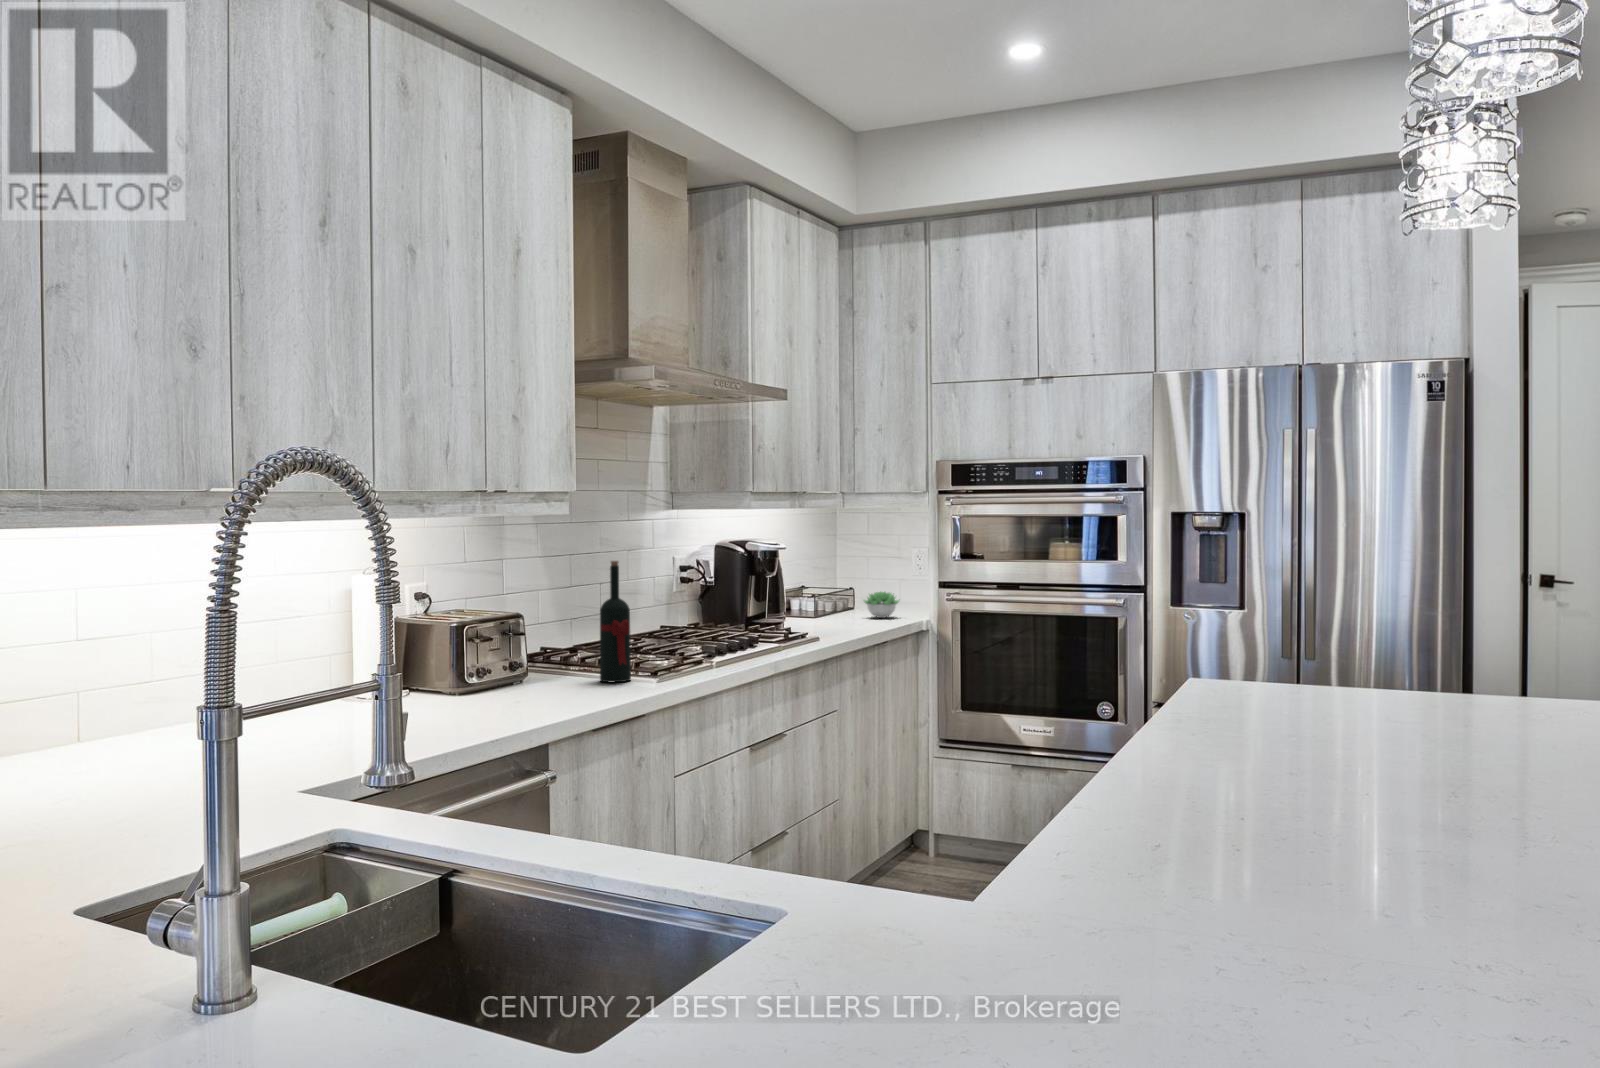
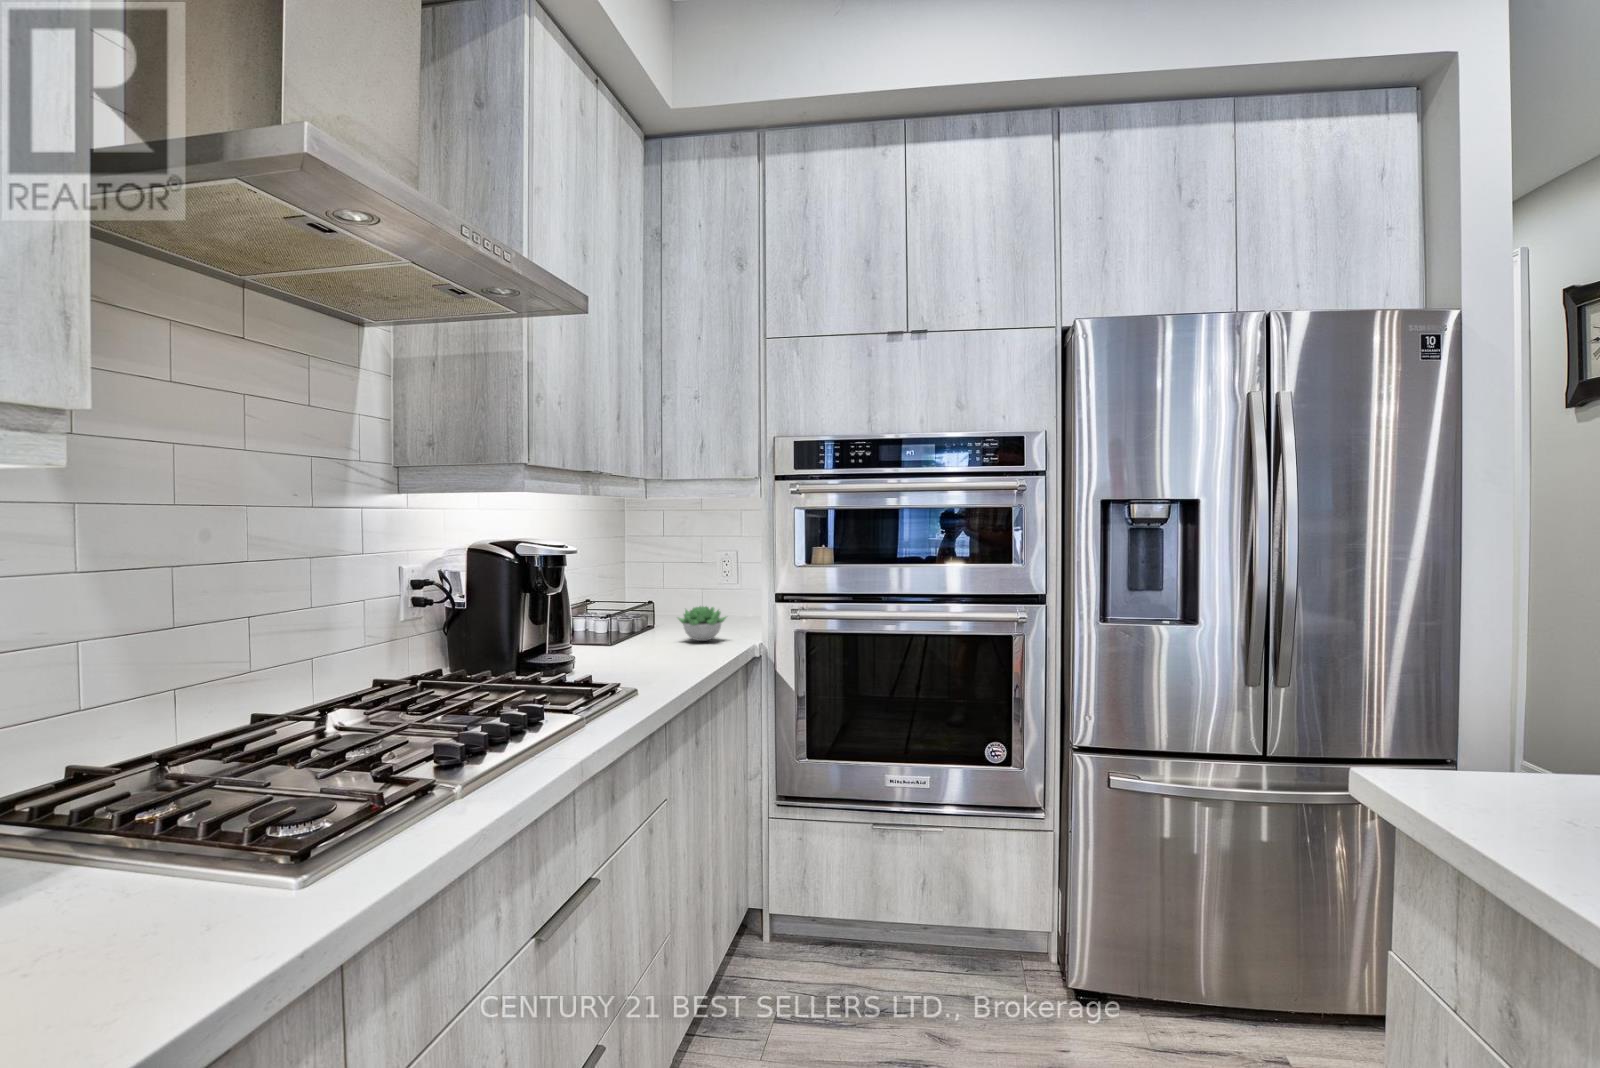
wine bottle: present [600,561,631,682] -> none [71,604,191,983]

